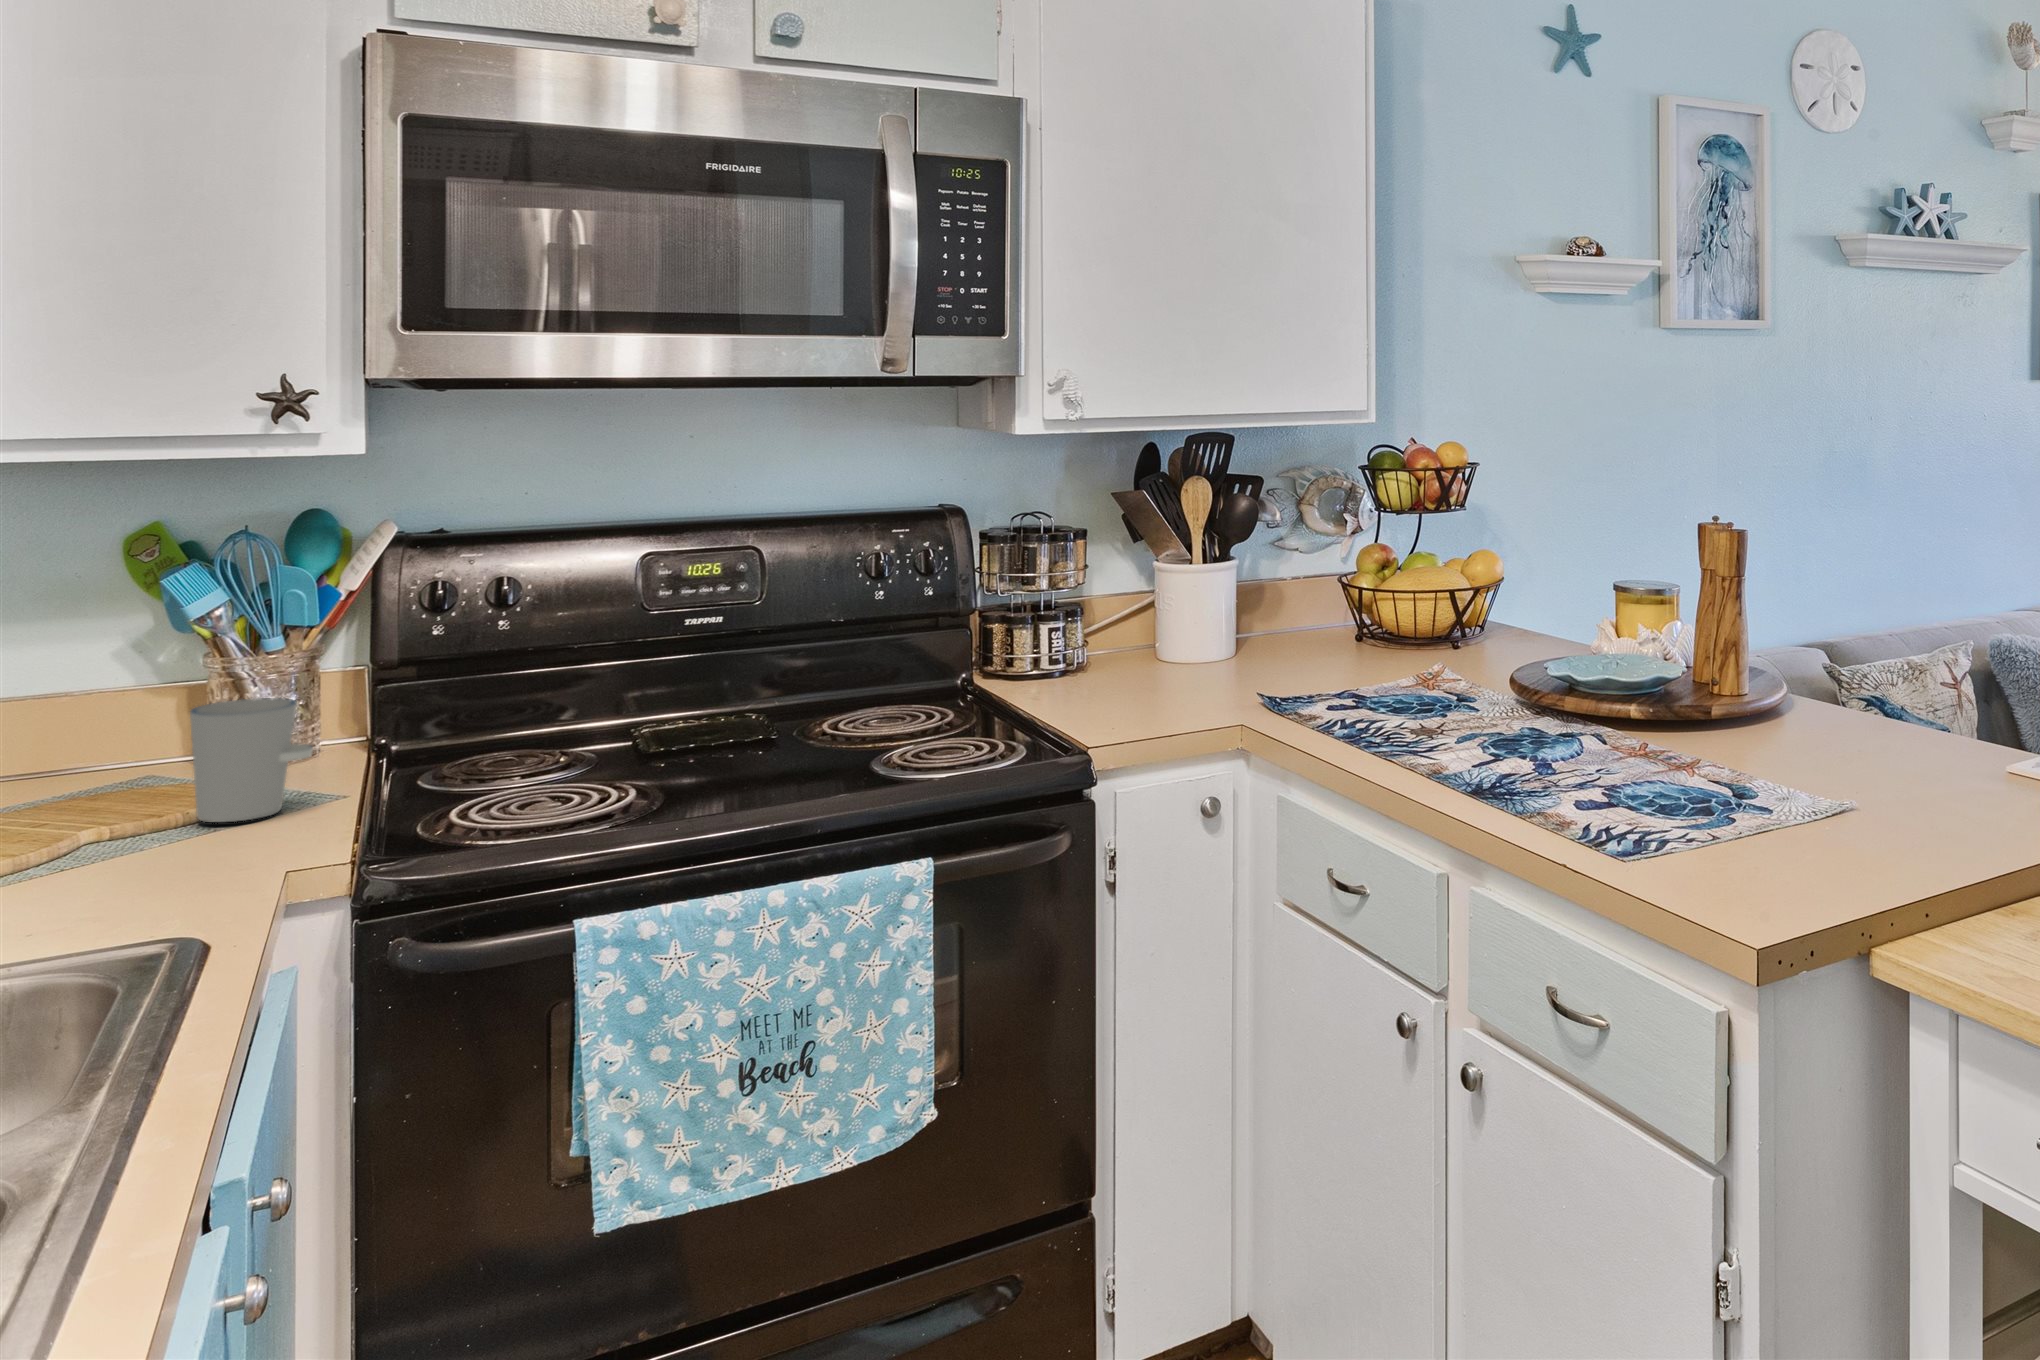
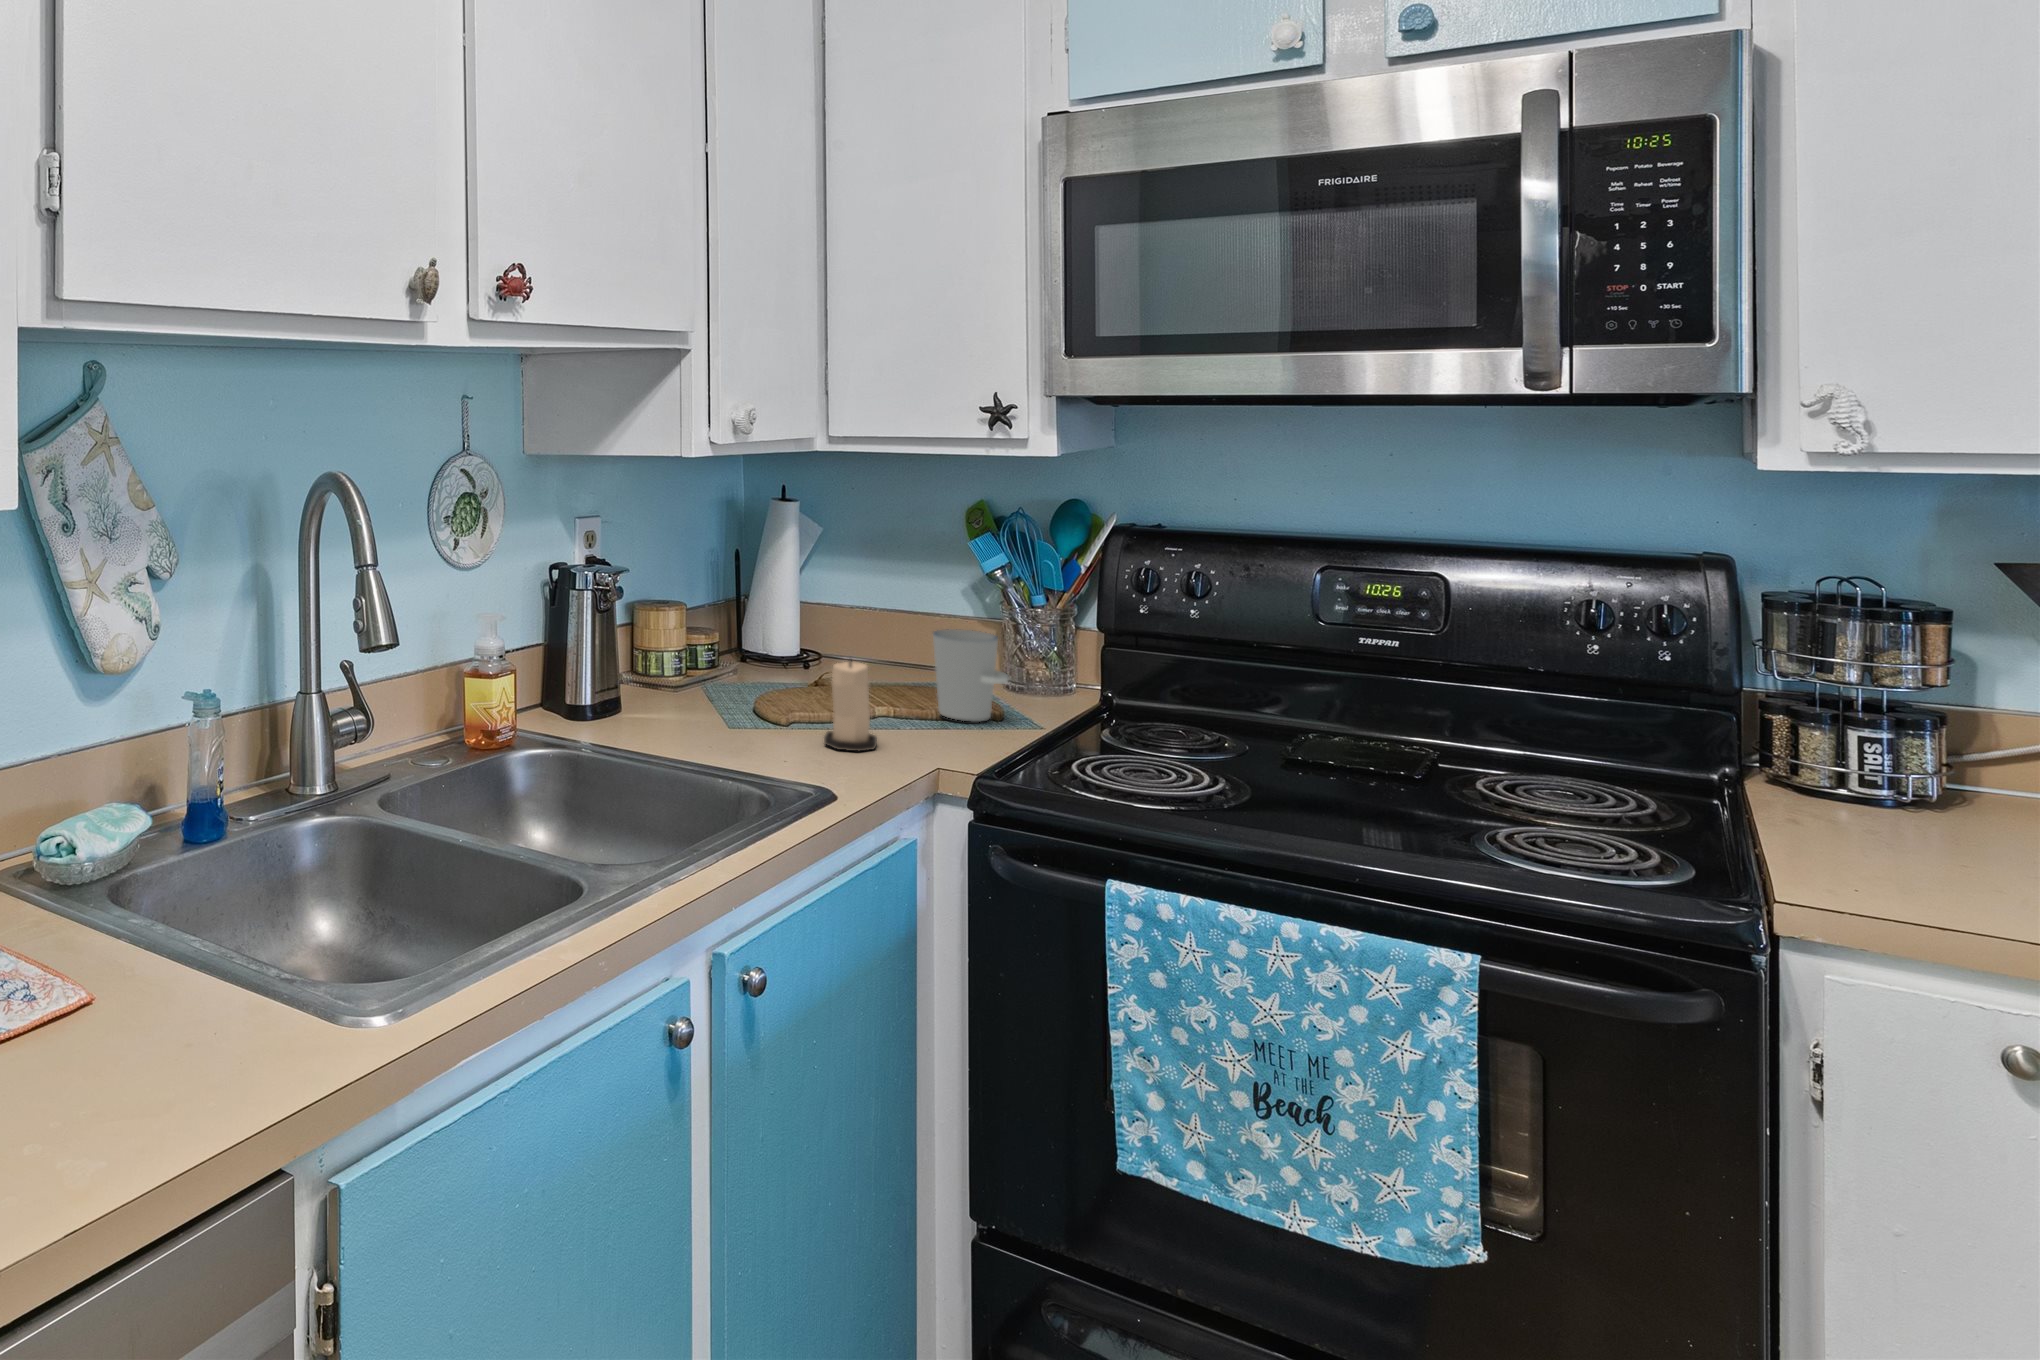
candle: none [86,764,186,902] -> present [824,660,877,751]

